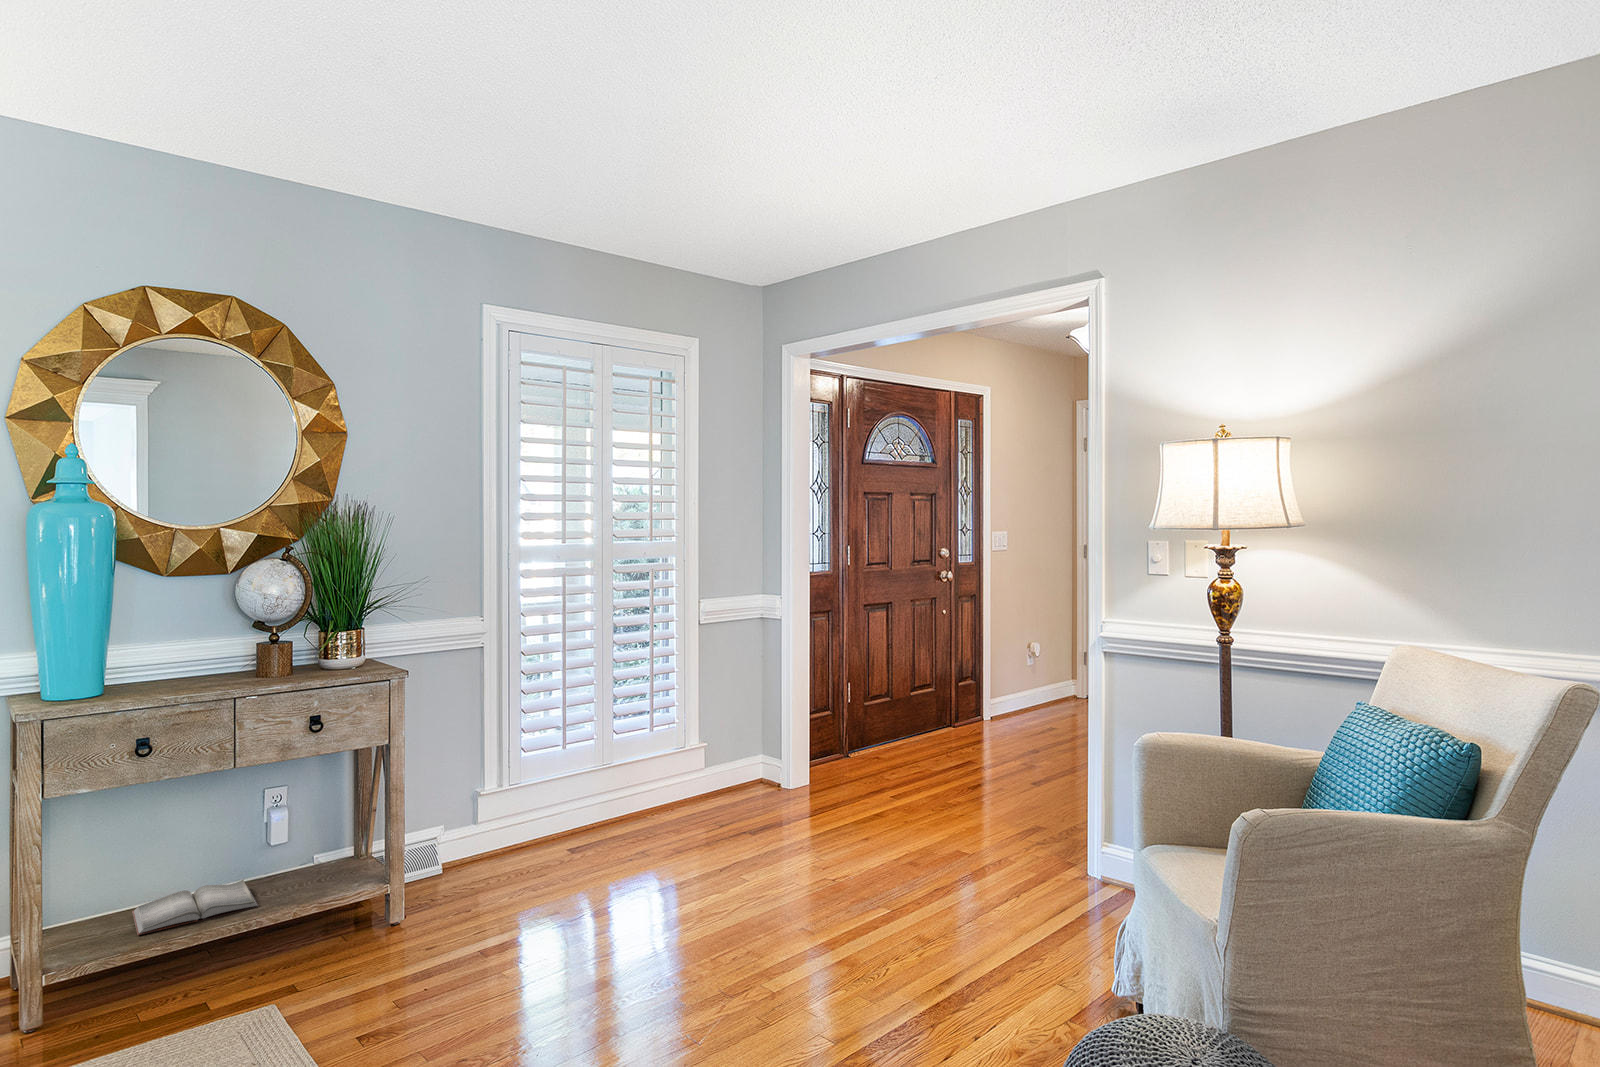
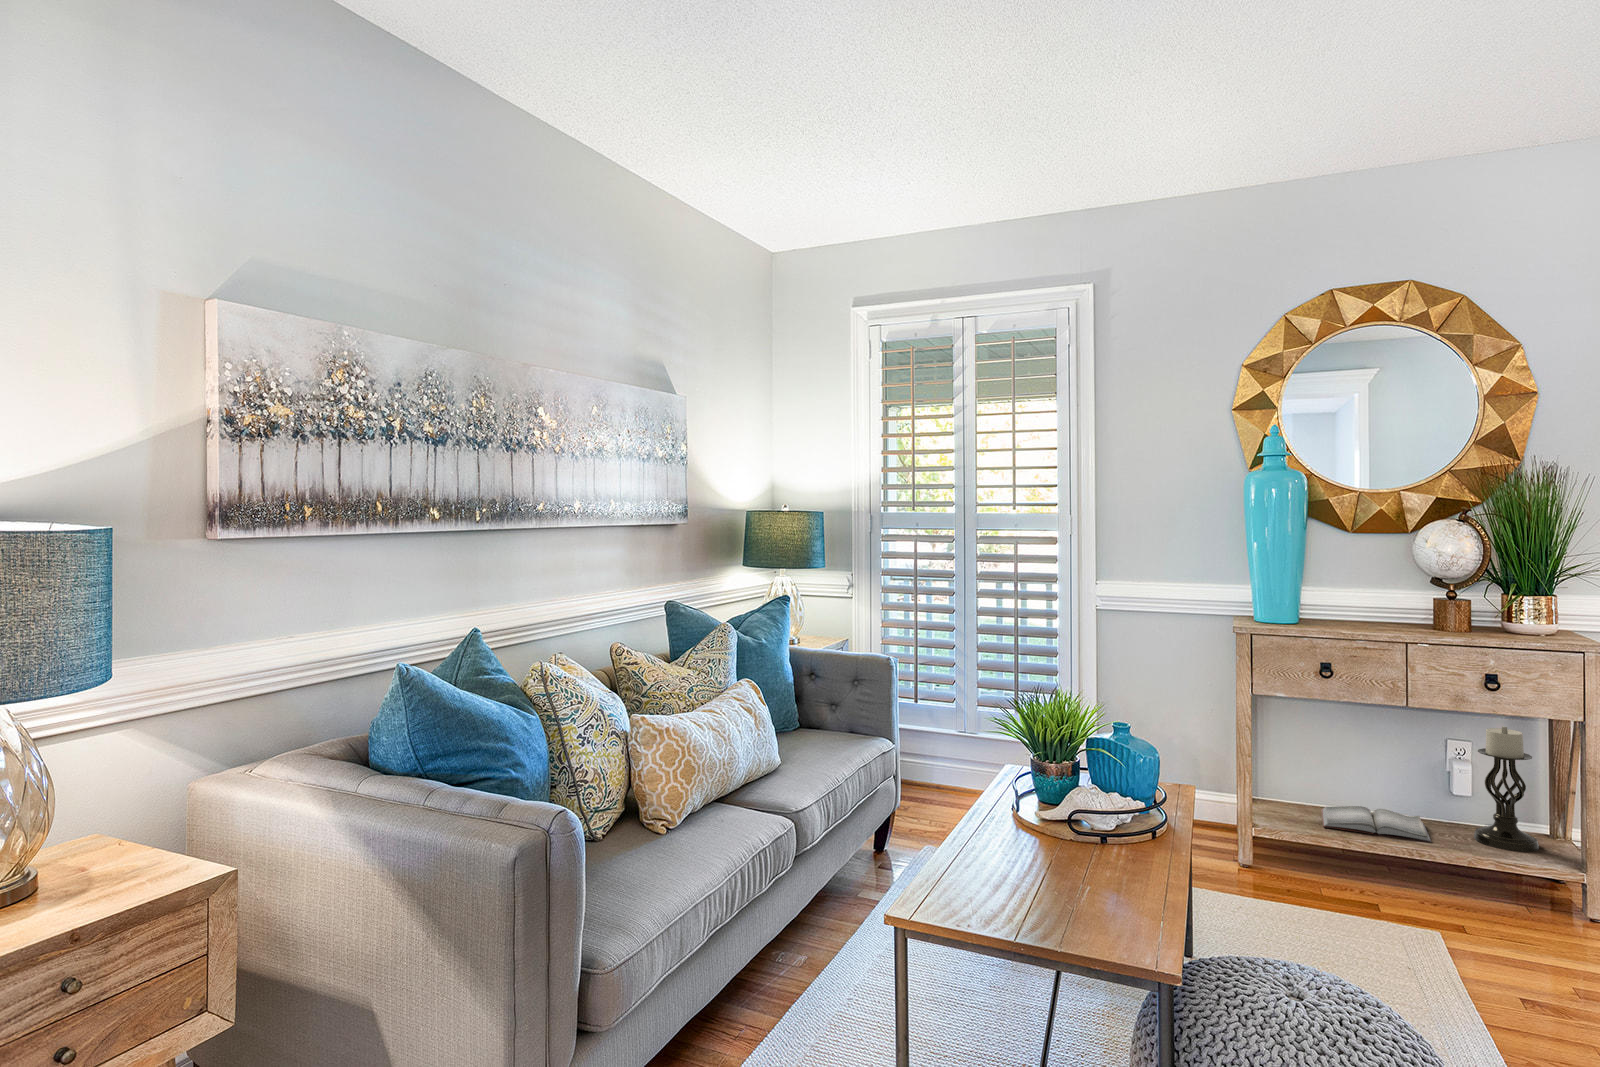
candle holder: none [296,764,351,888] -> present [1474,726,1539,852]

